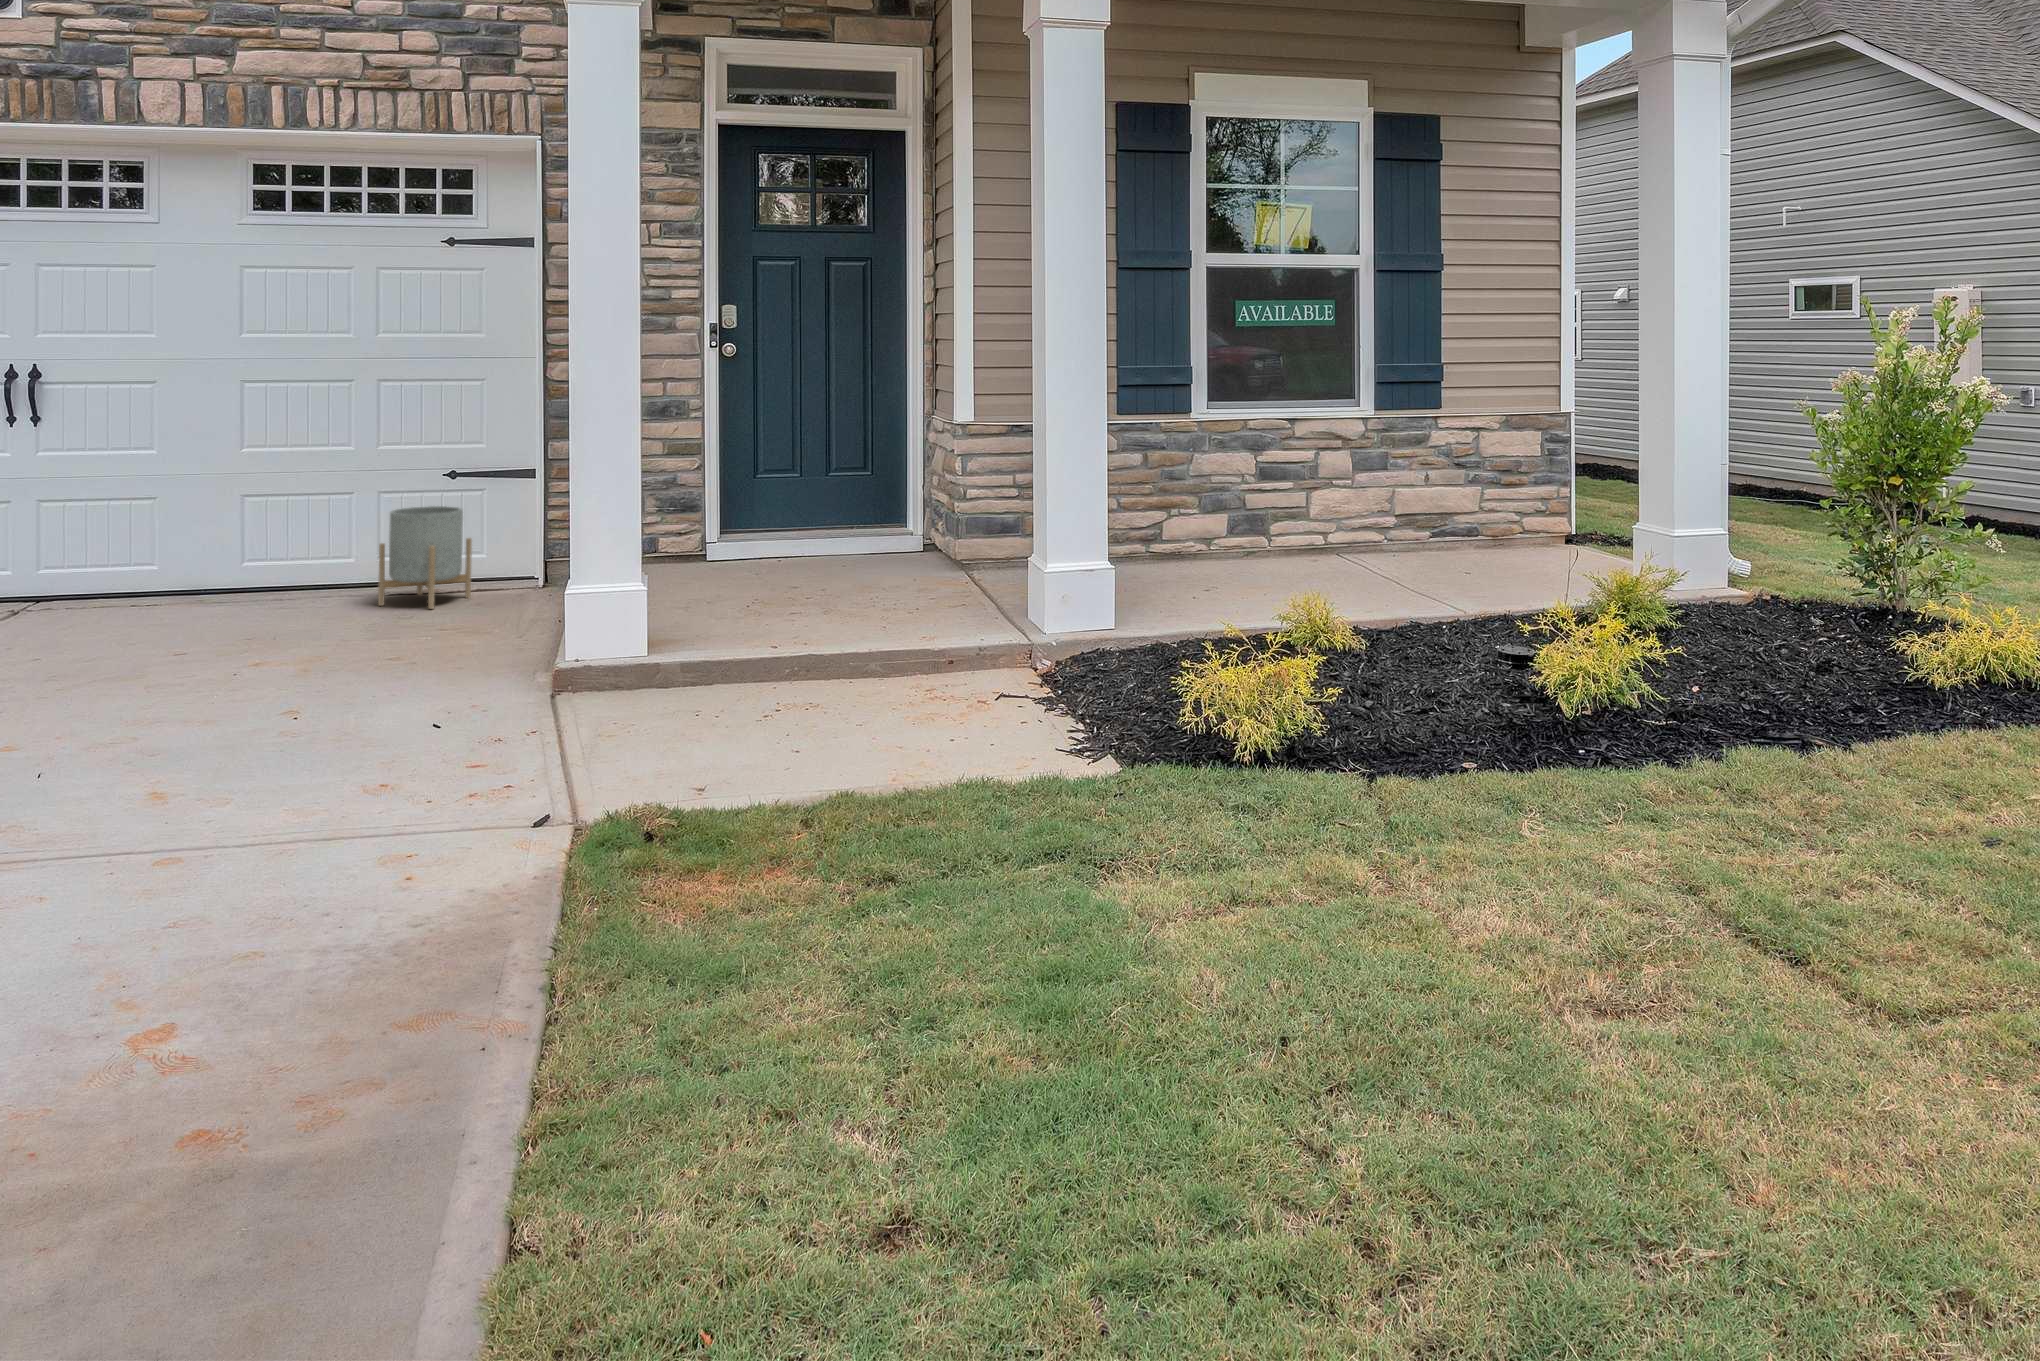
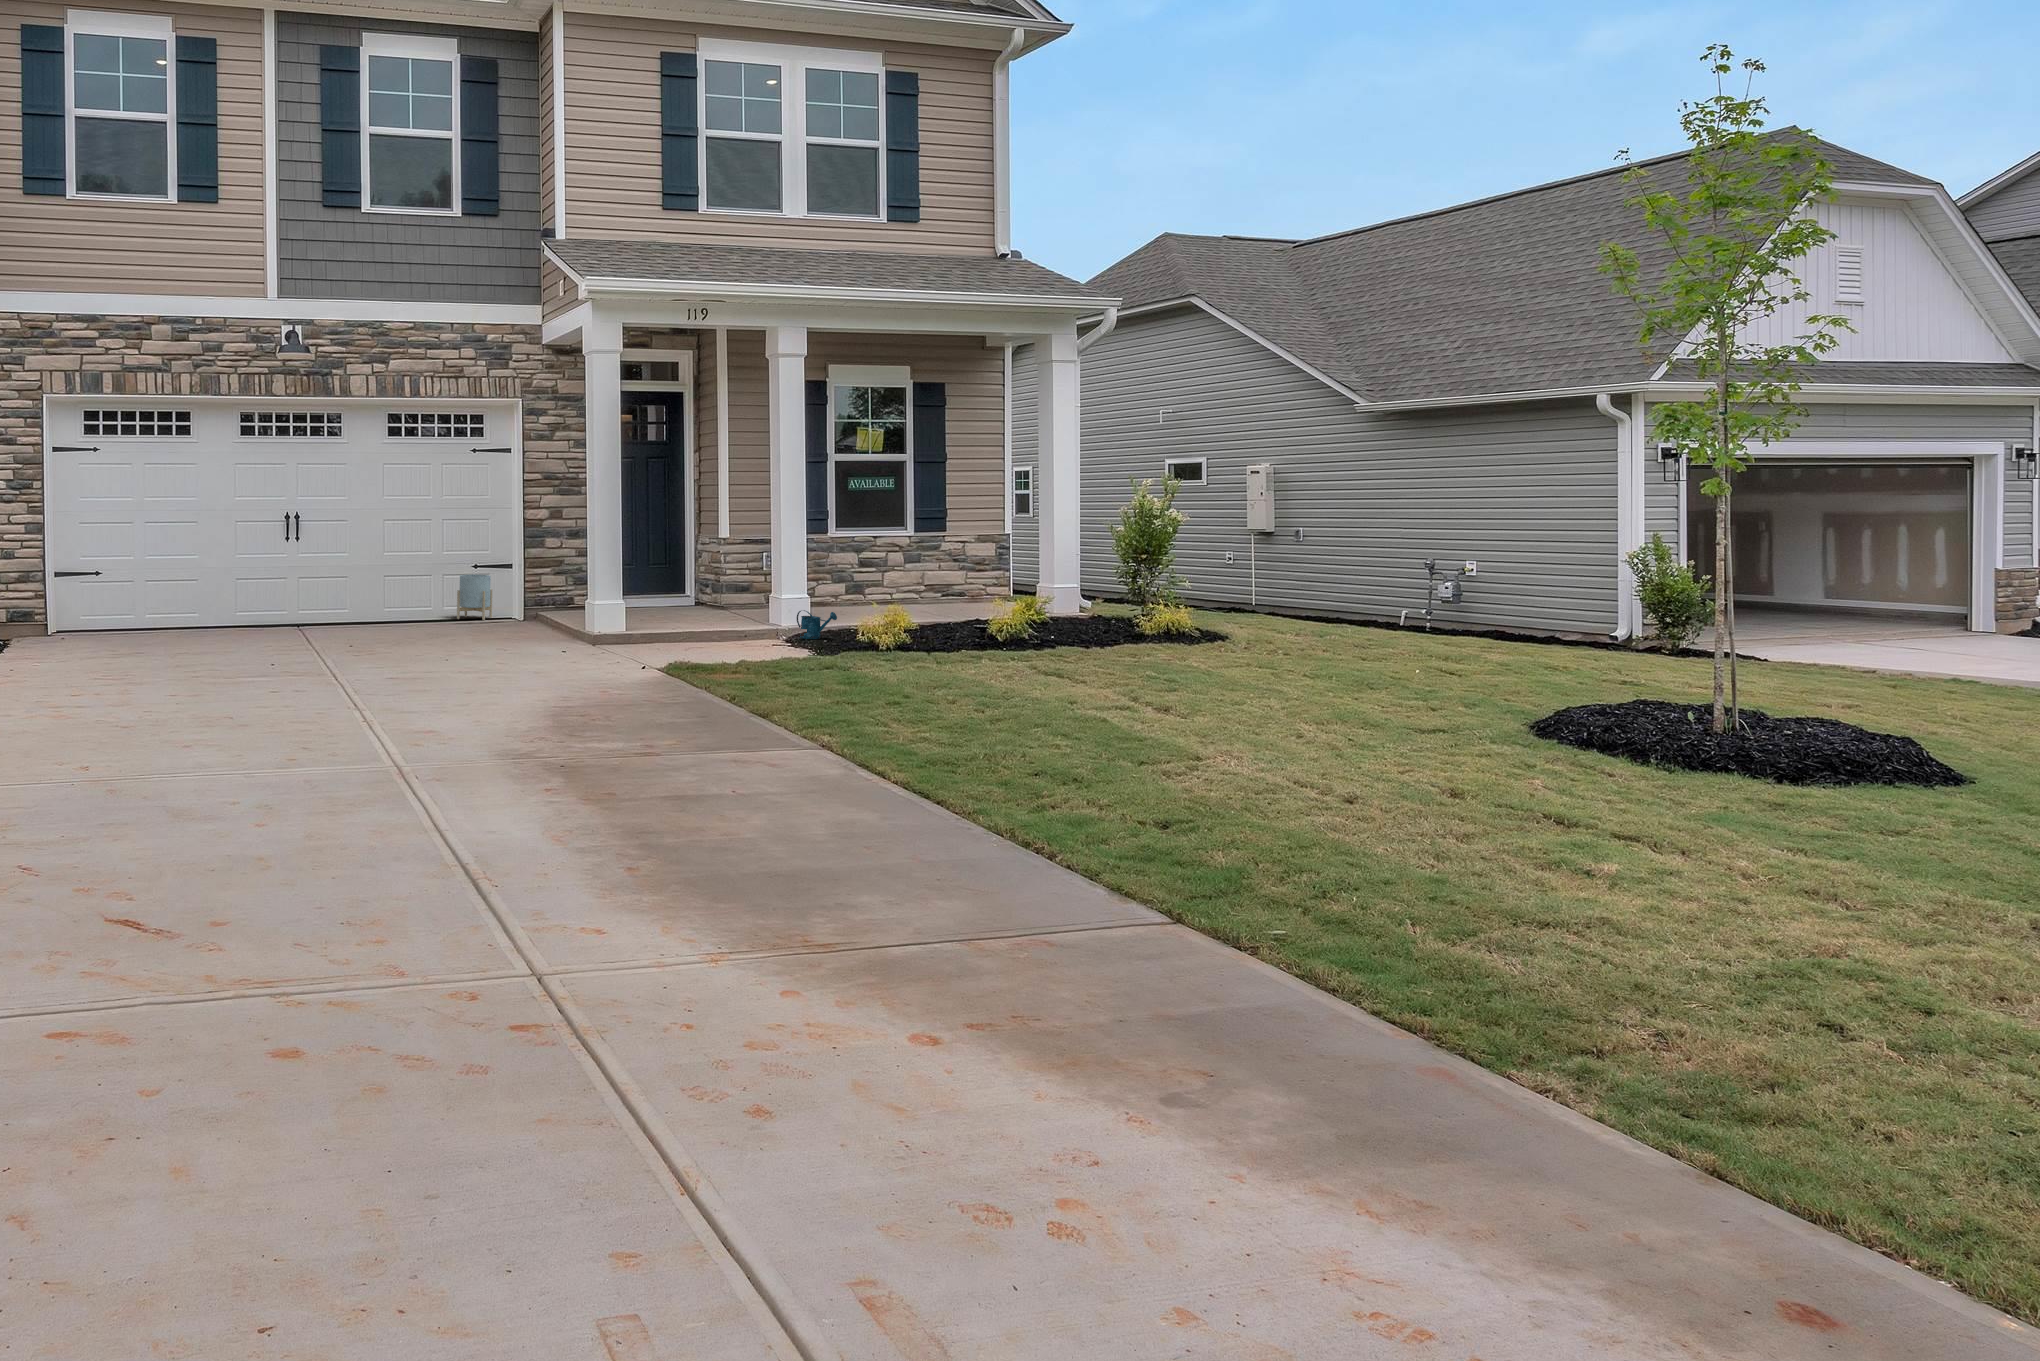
watering can: none [1078,613,1168,688] -> present [797,610,837,639]

